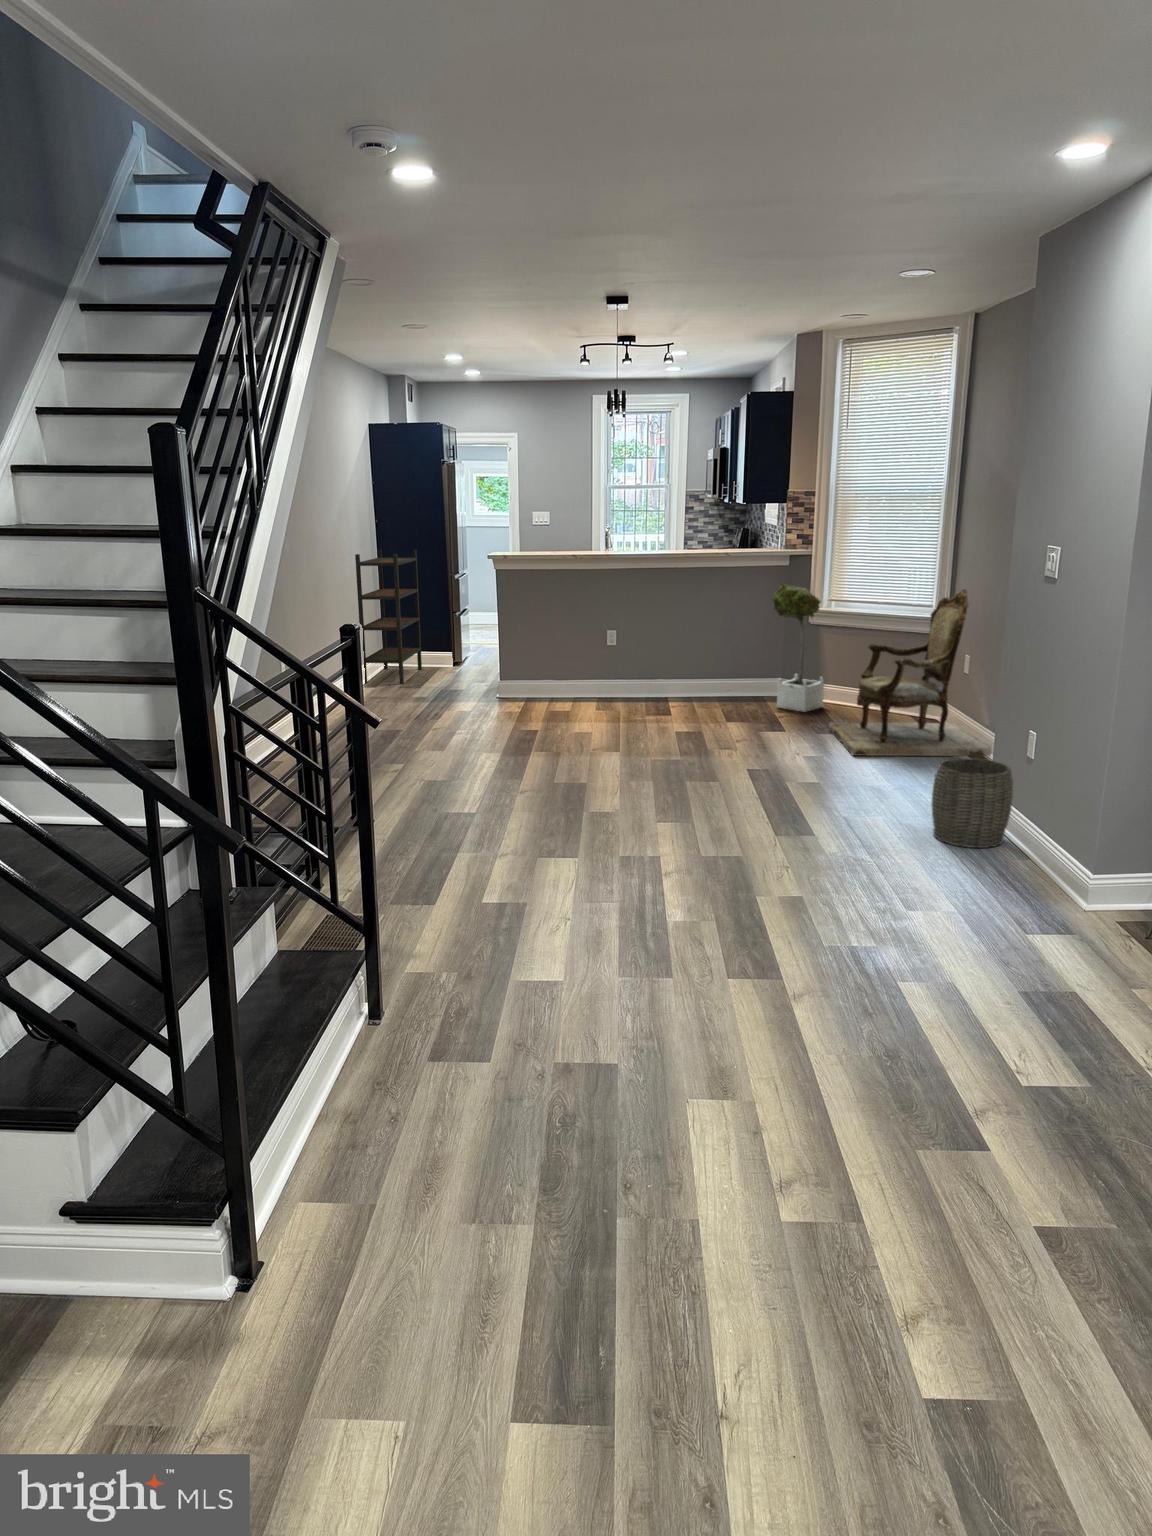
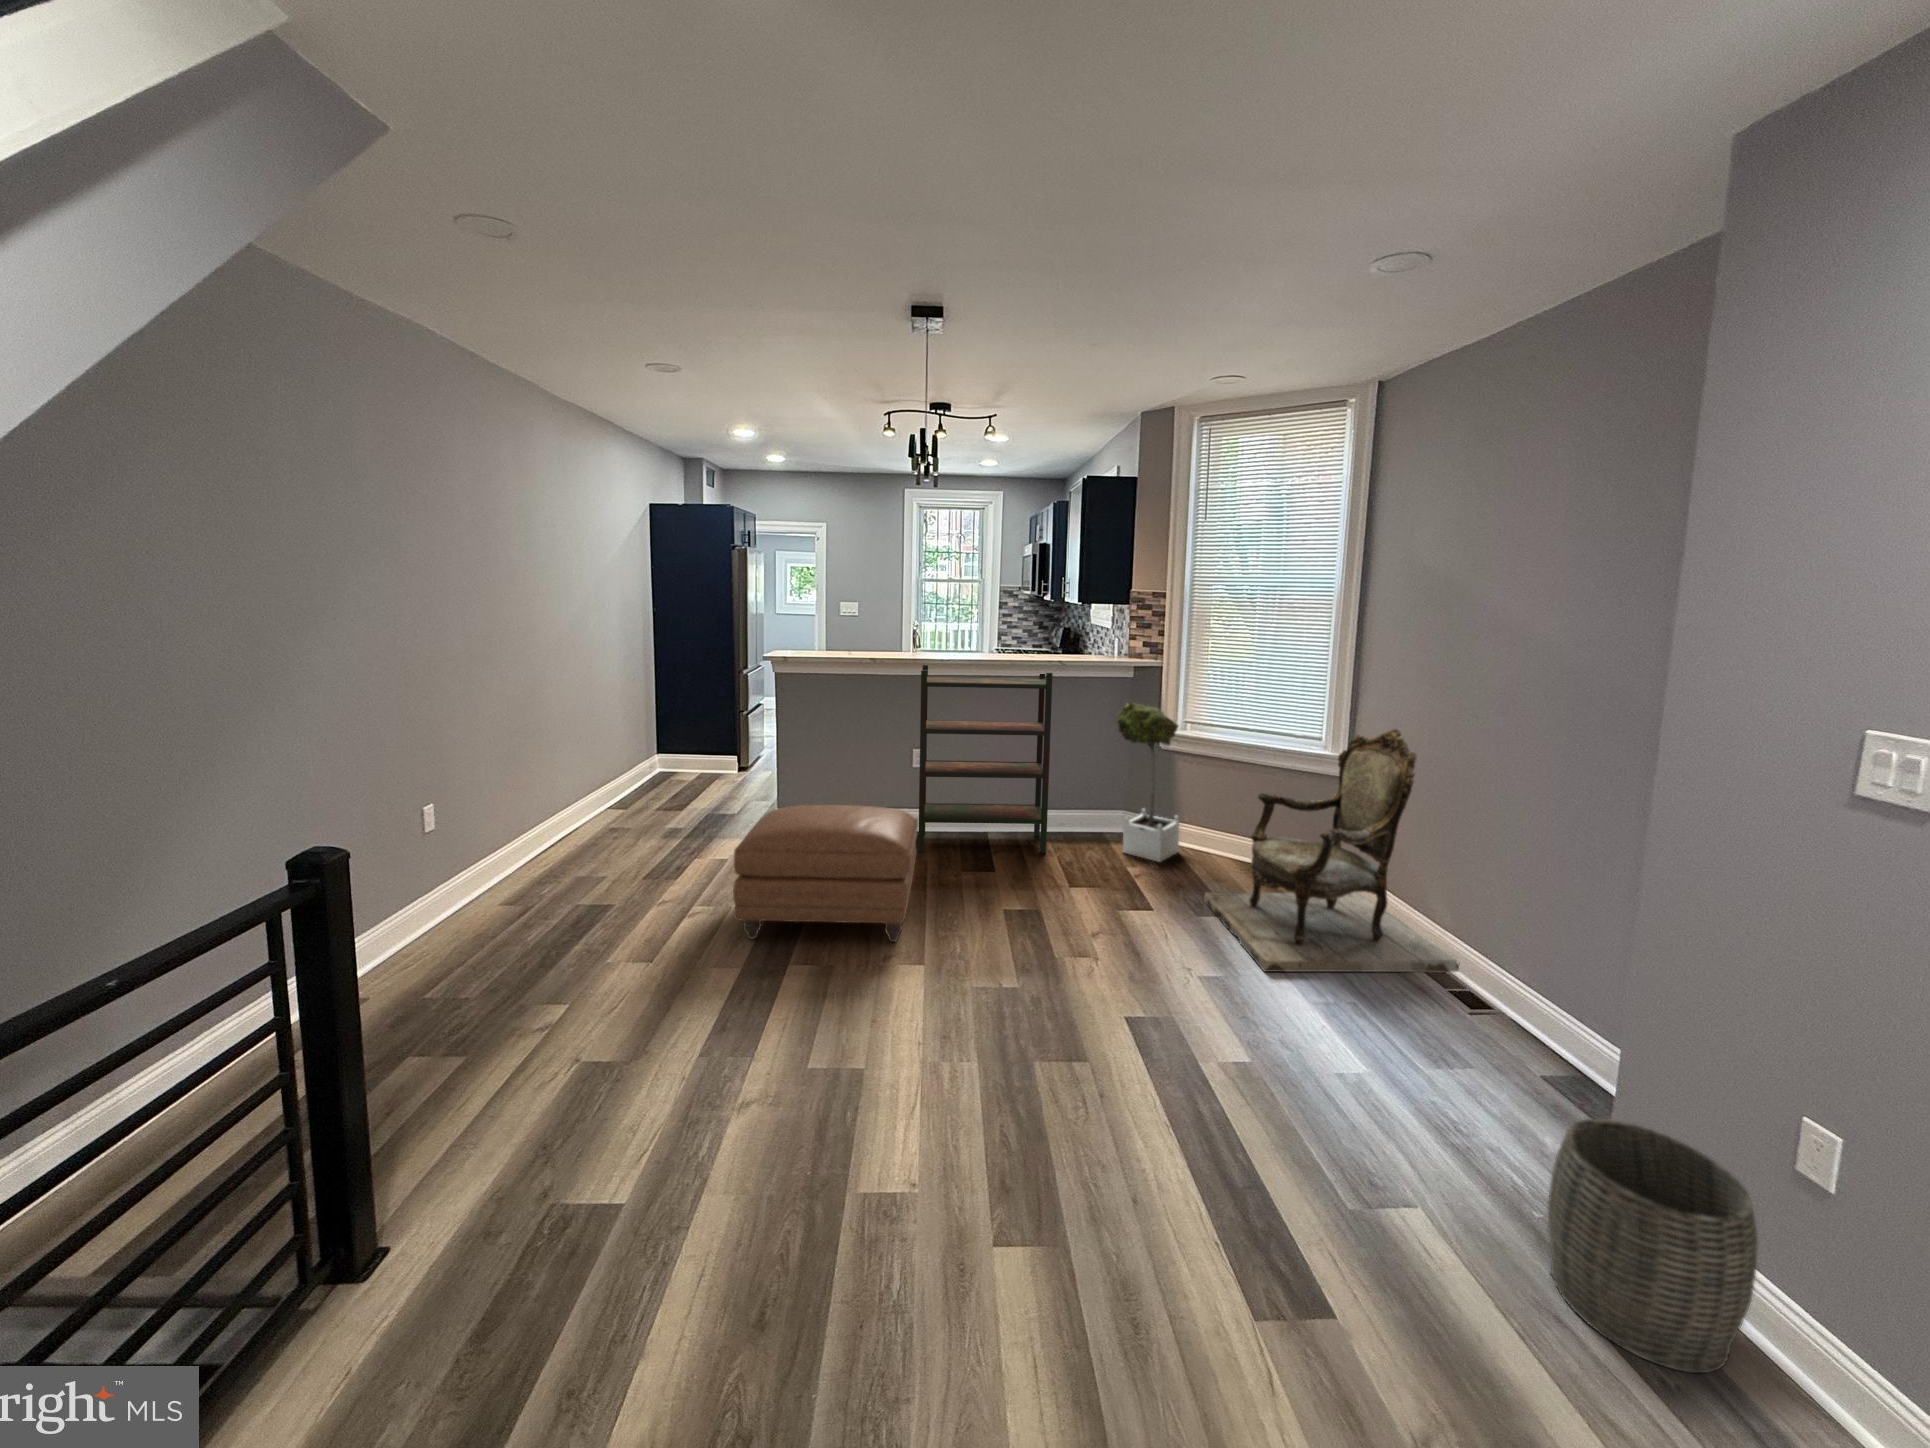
bookshelf: present [355,550,422,684] -> present [918,665,1053,853]
ottoman: none [489,657,613,744] -> present [733,805,918,942]

